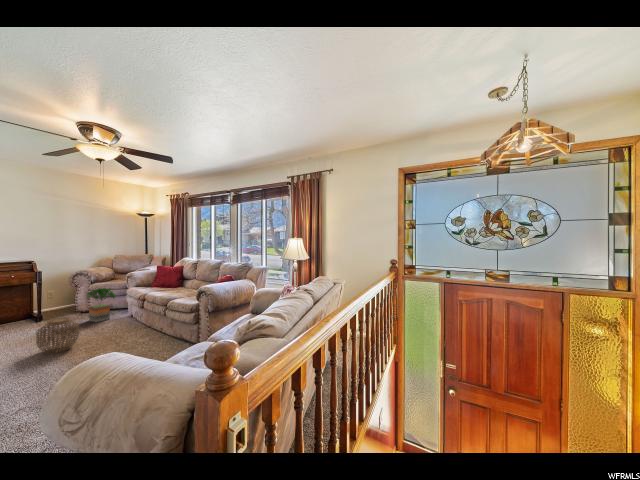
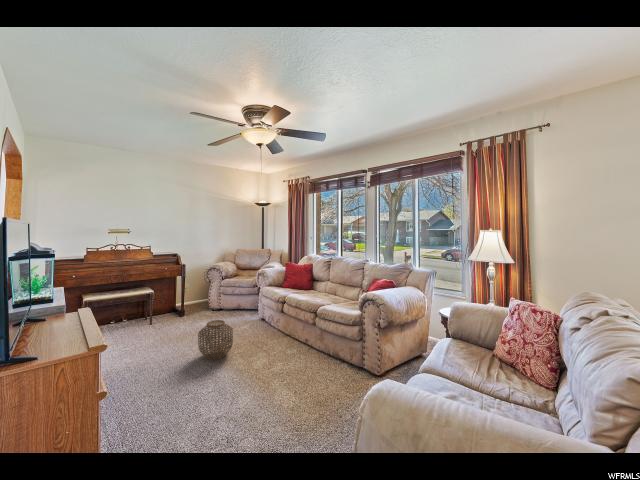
potted tree: present [87,288,115,322] -> none [222,285,250,323]

